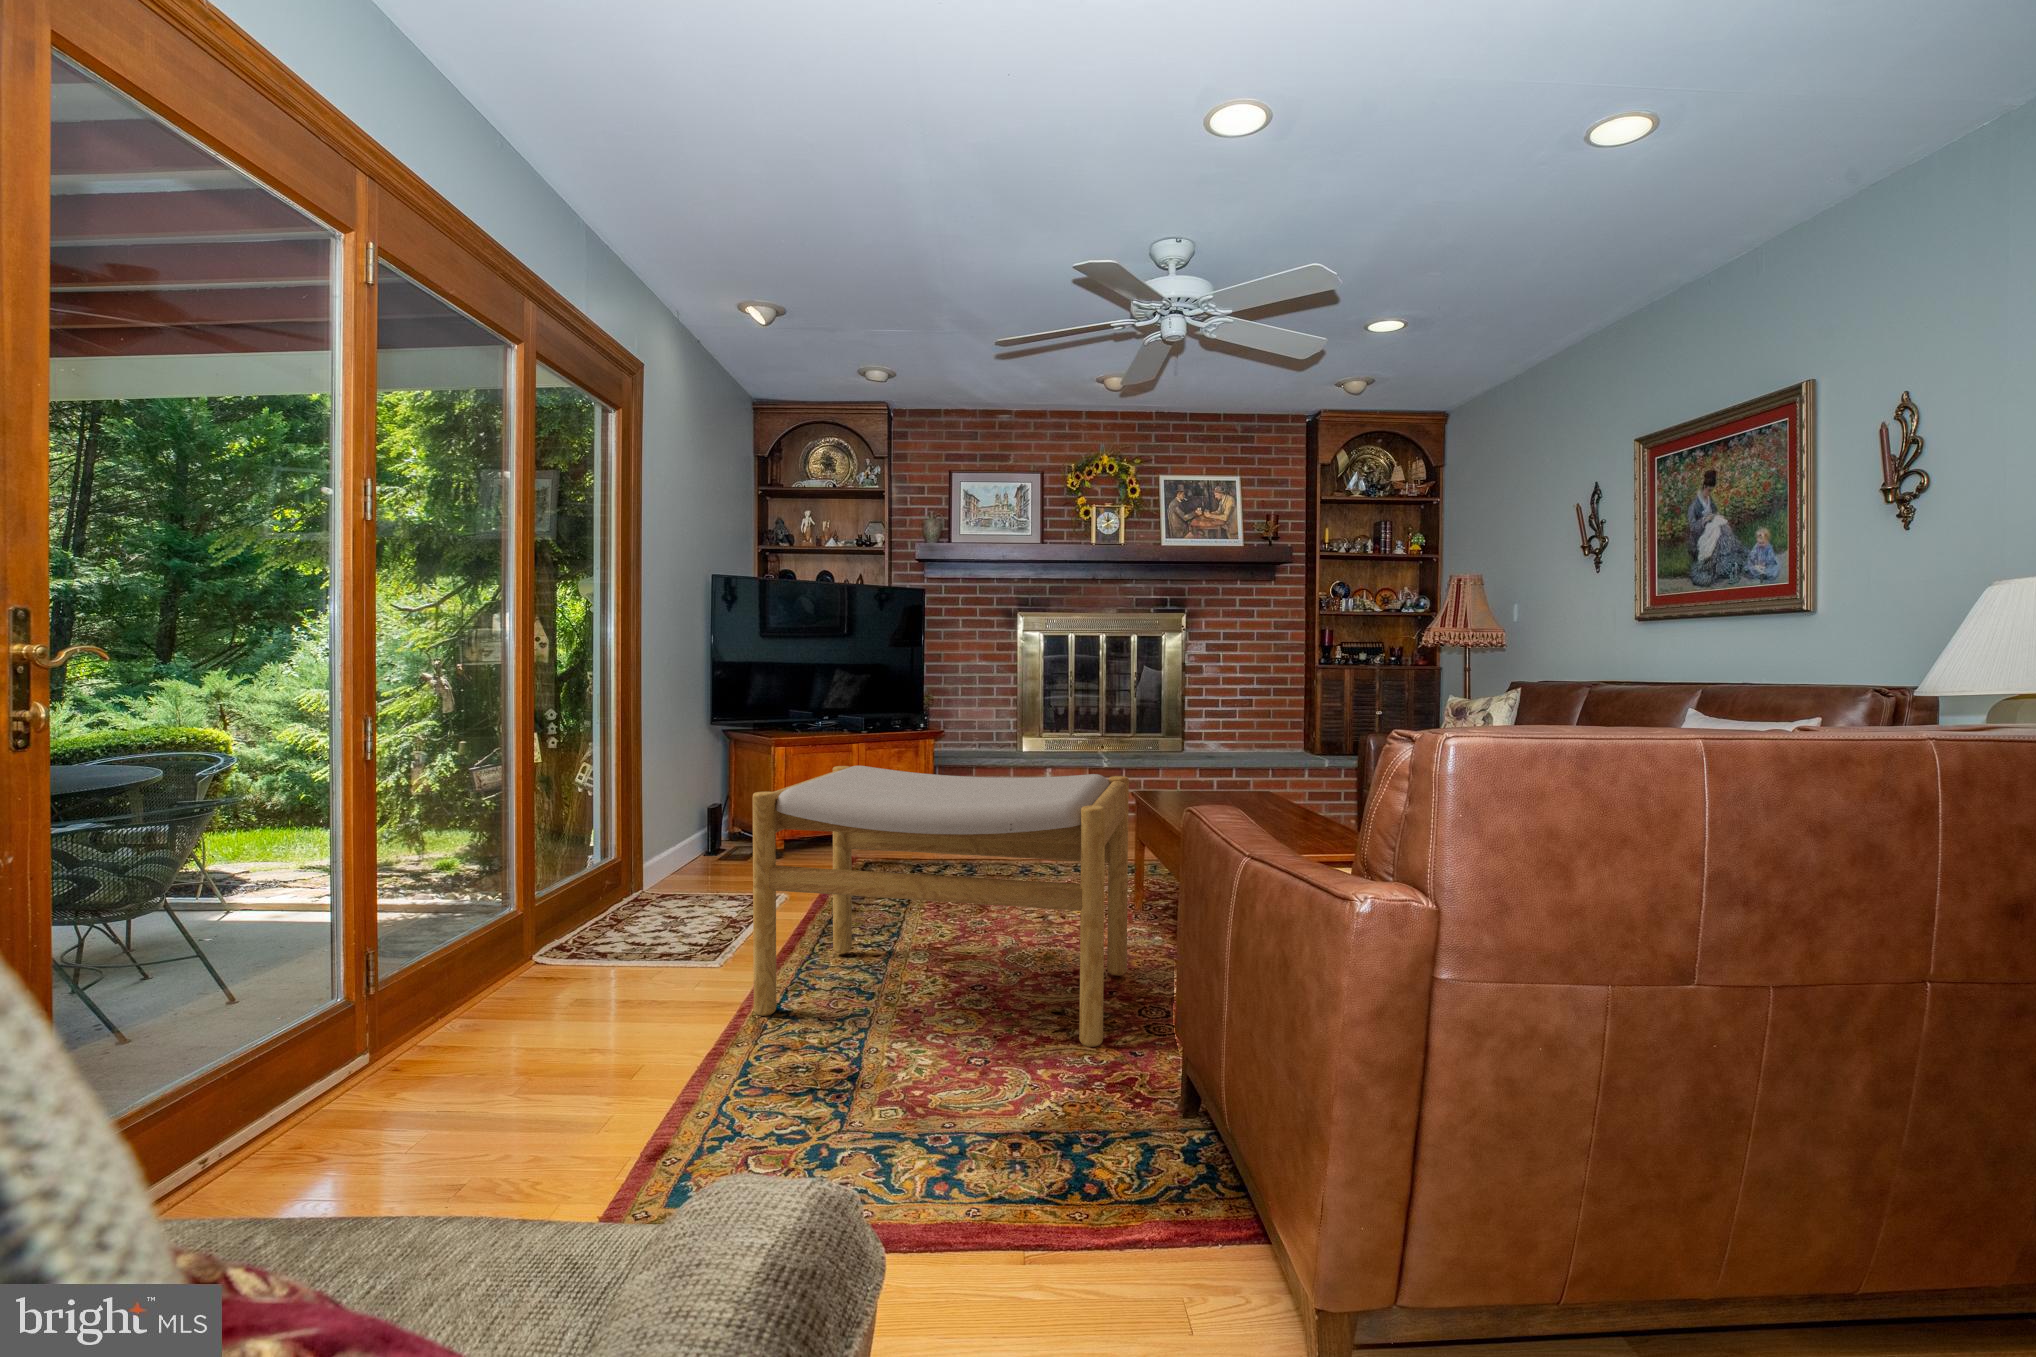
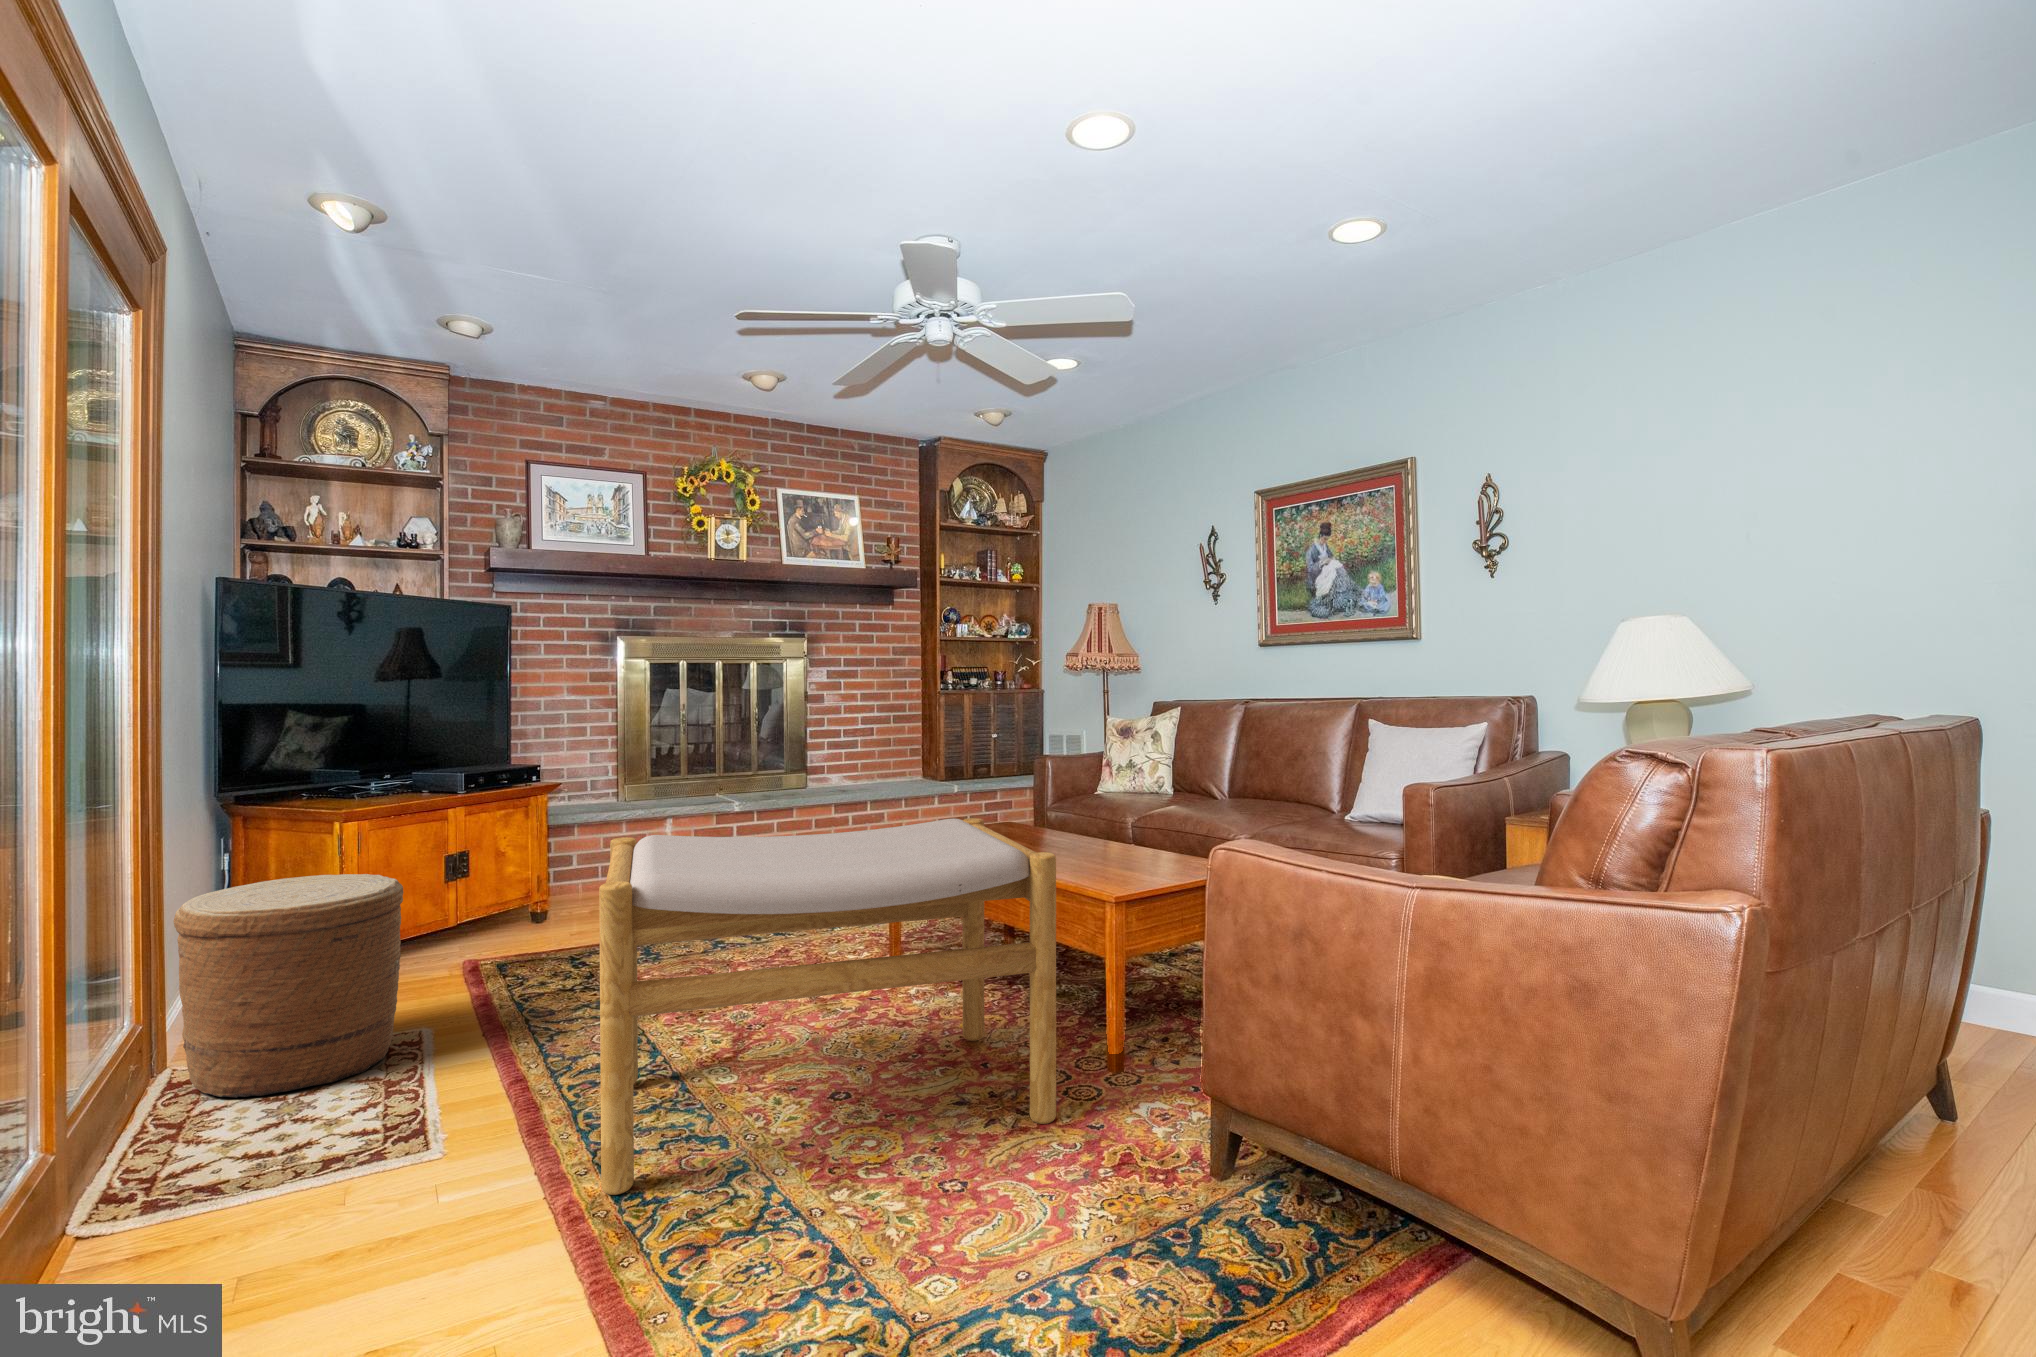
woven basket: none [624,779,757,917] -> present [174,874,403,1098]

